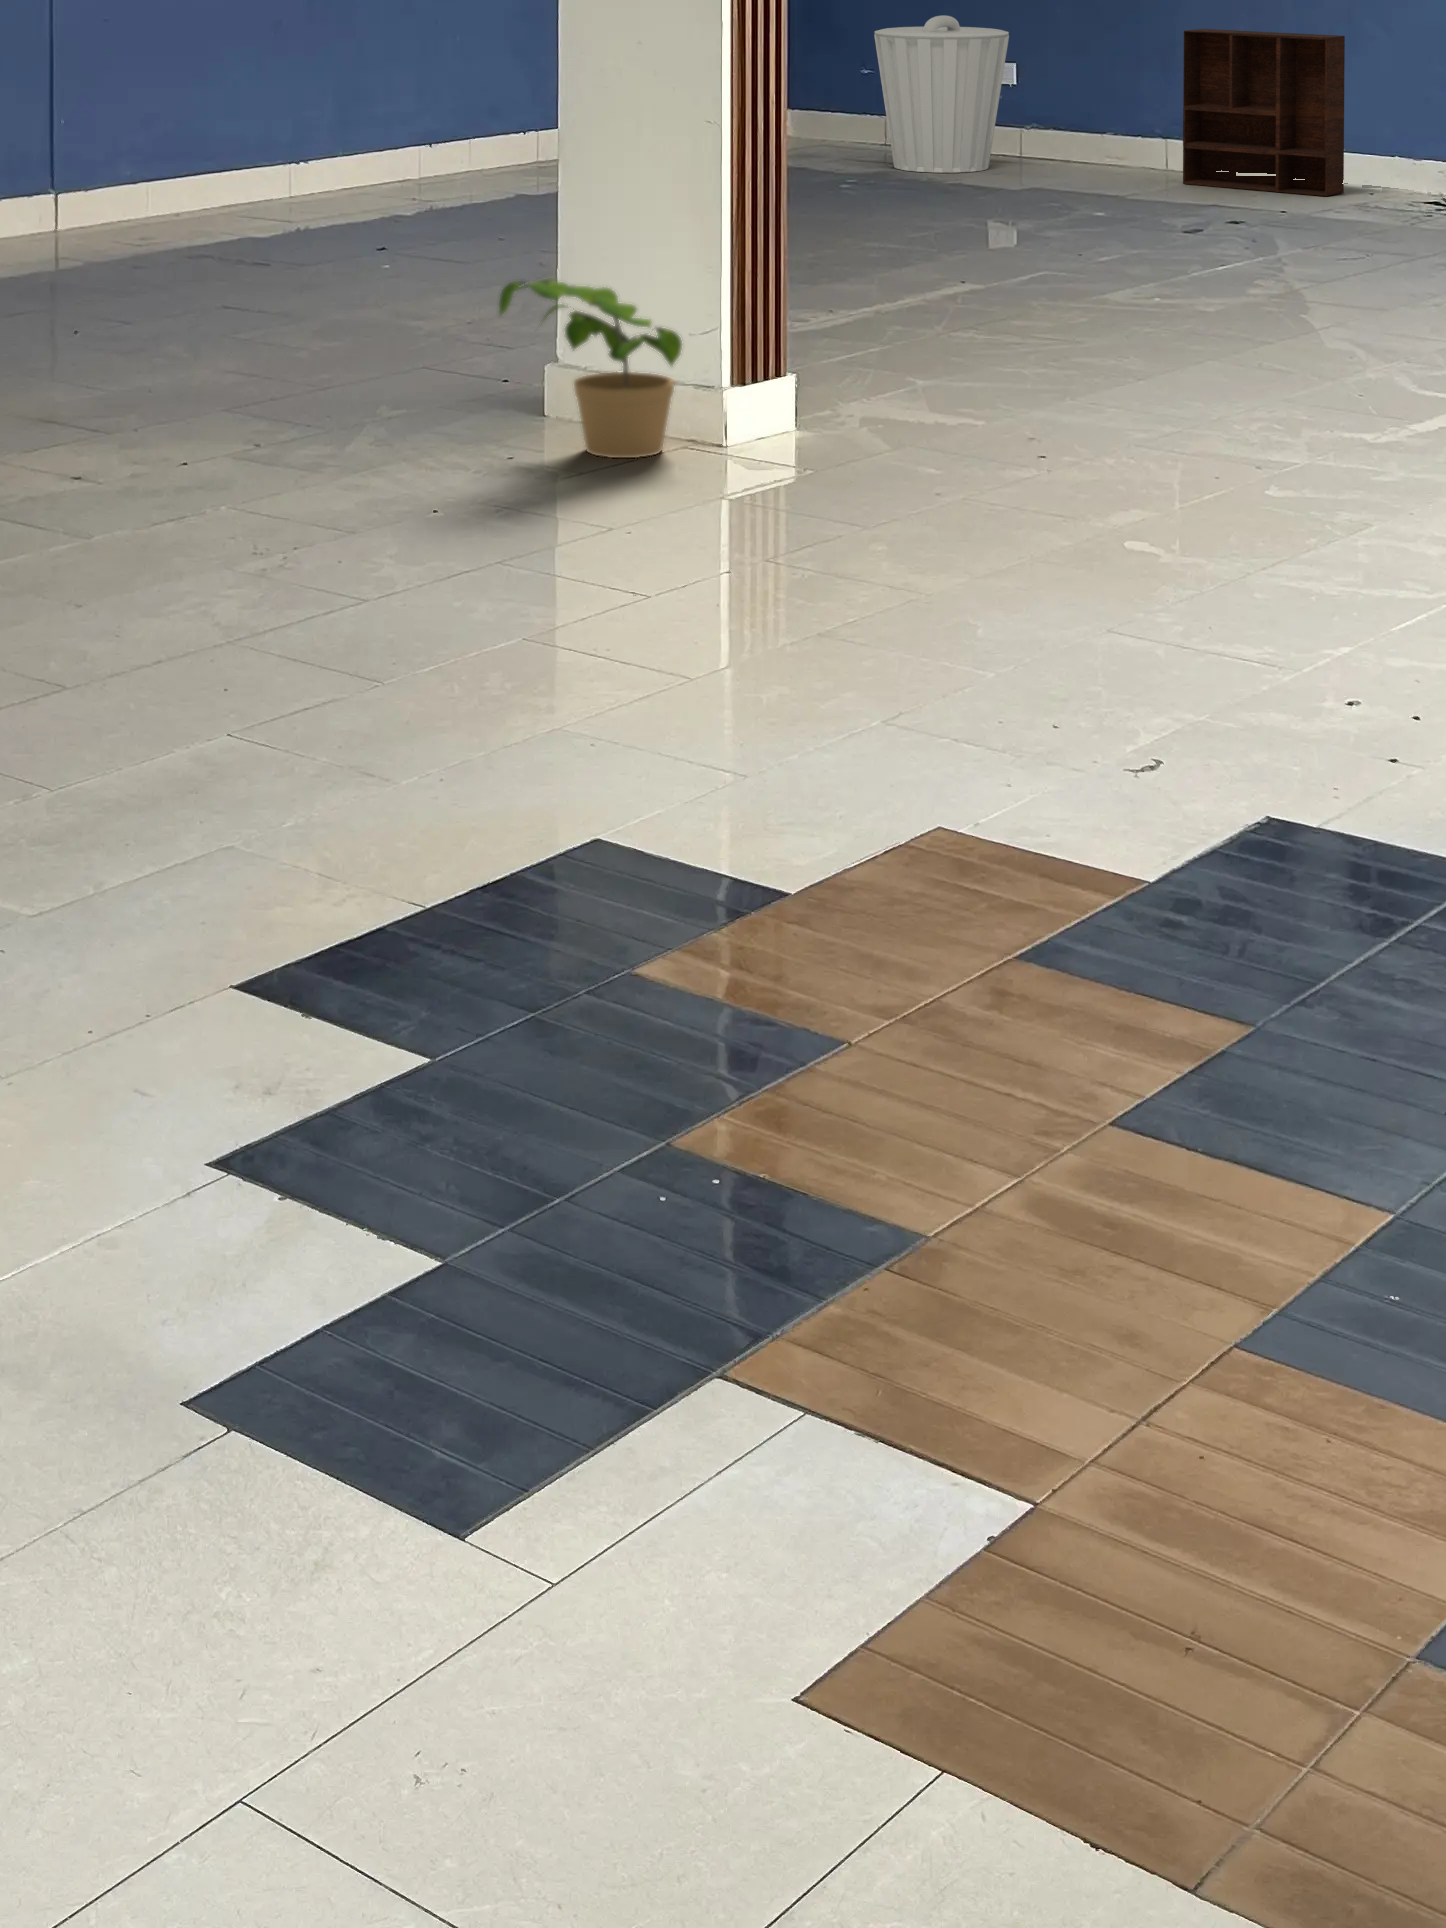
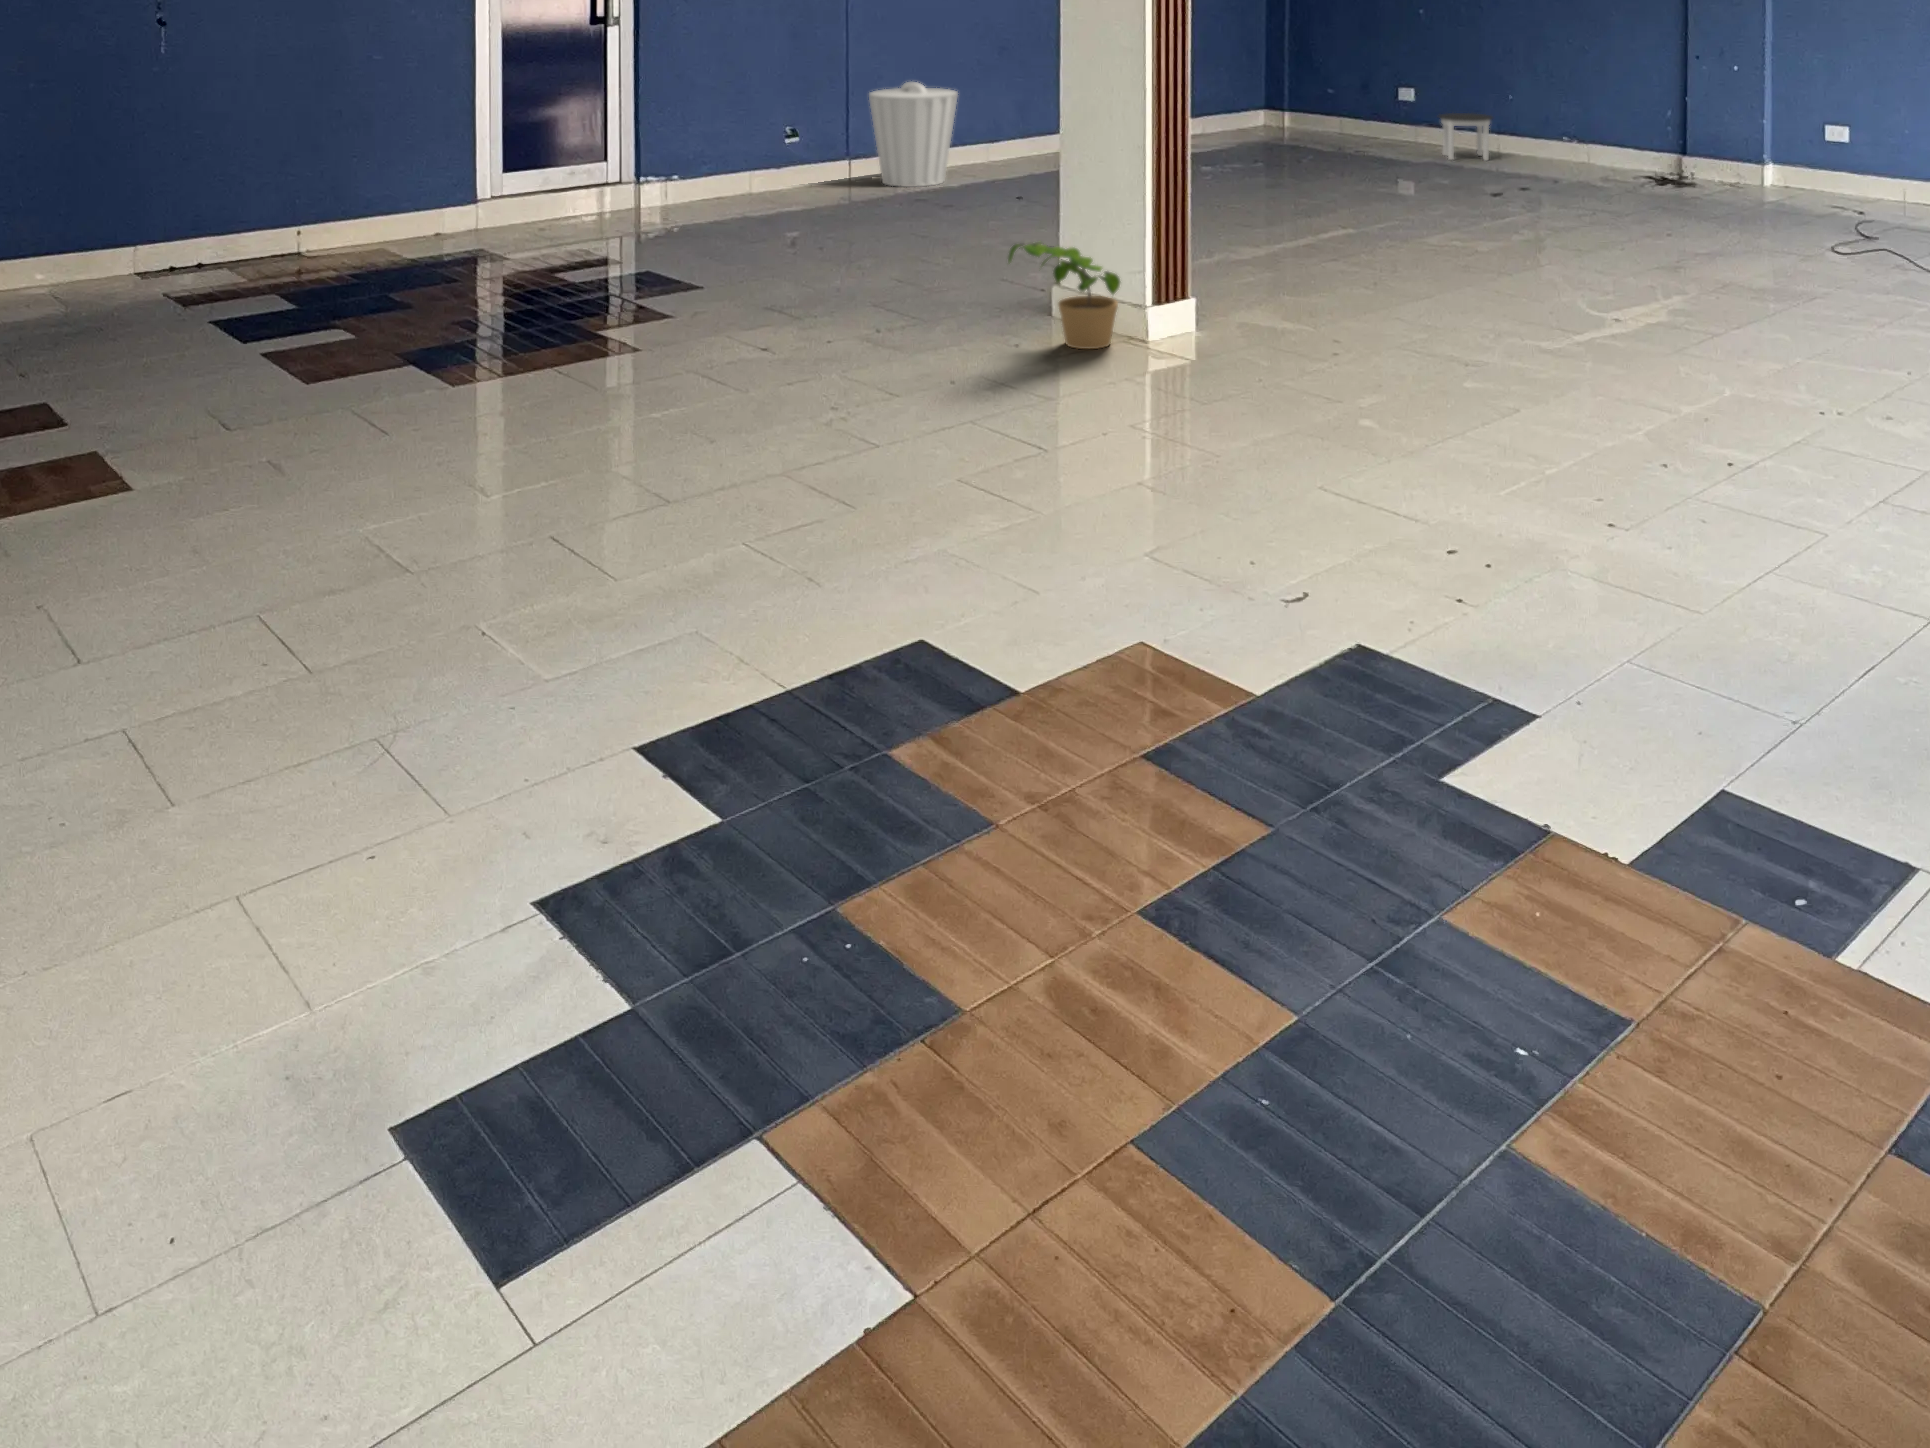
trash can: present [874,15,1009,173] -> present [869,82,958,187]
shelving unit: present [1183,29,1345,196] -> none [1506,71,1600,172]
round table: none [1065,103,1161,183] -> present [1439,113,1493,160]

